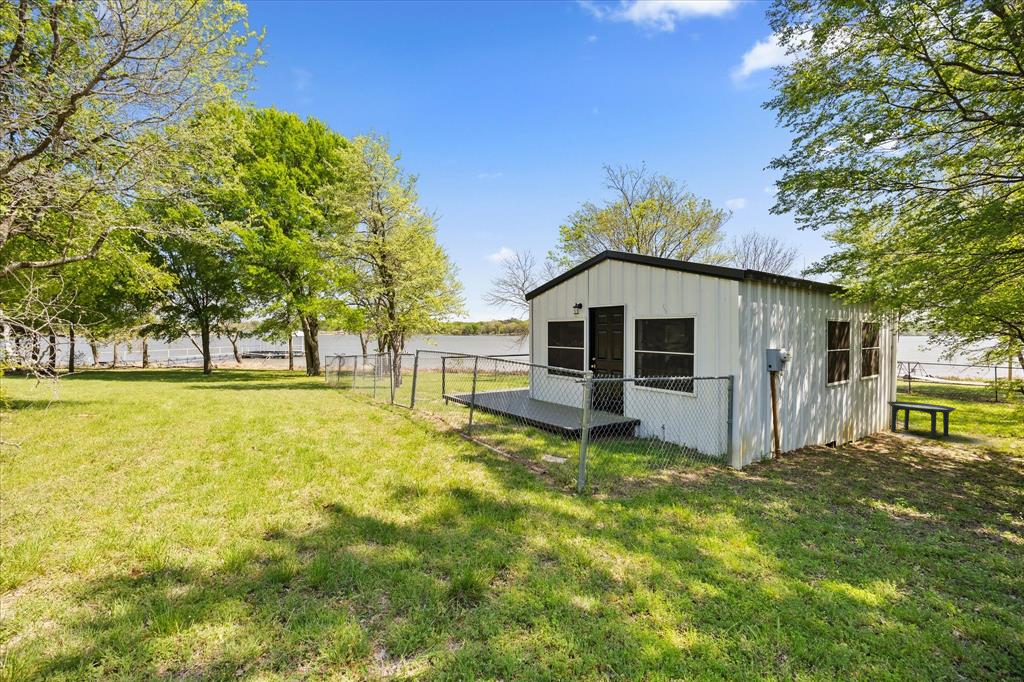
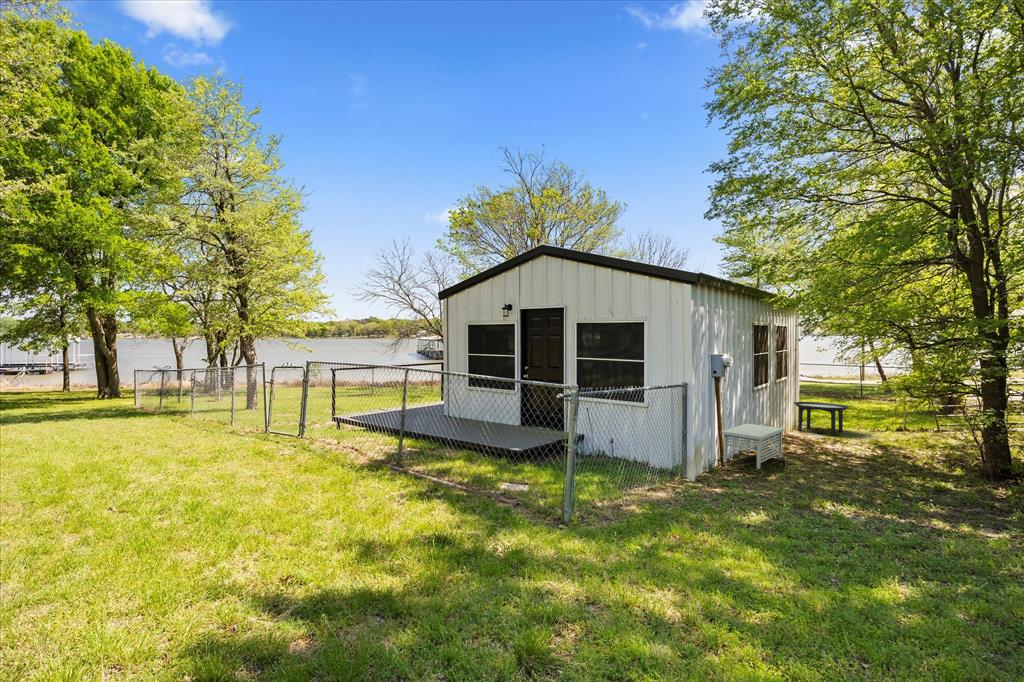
storage bench: none [779,418,855,462] -> present [722,424,784,469]

